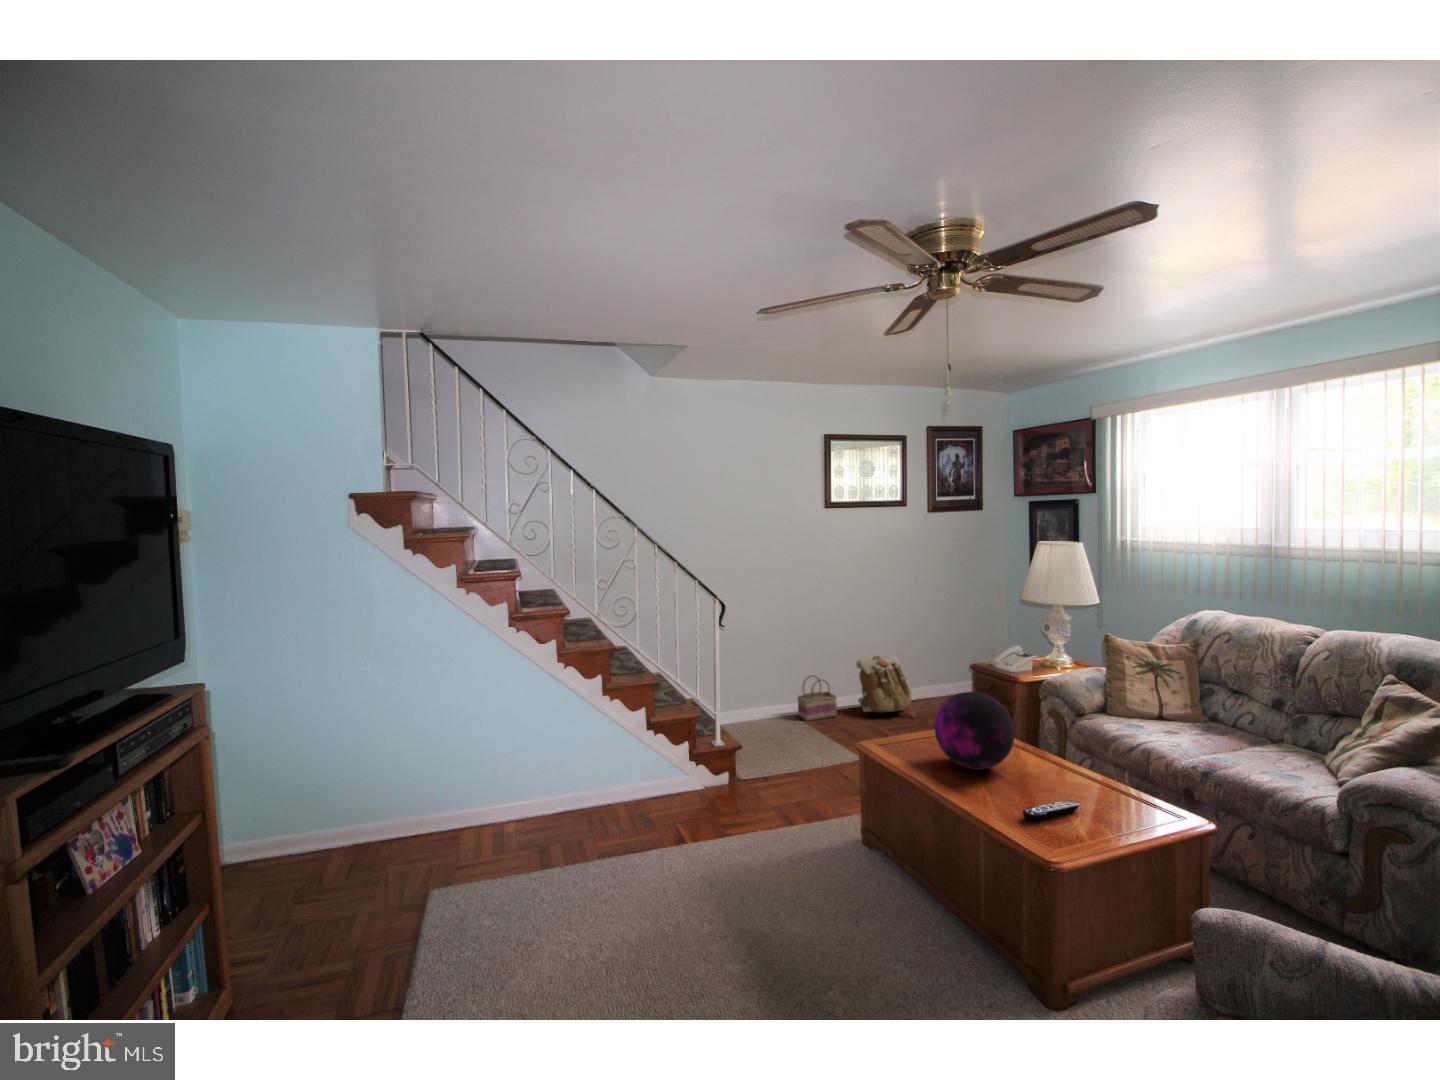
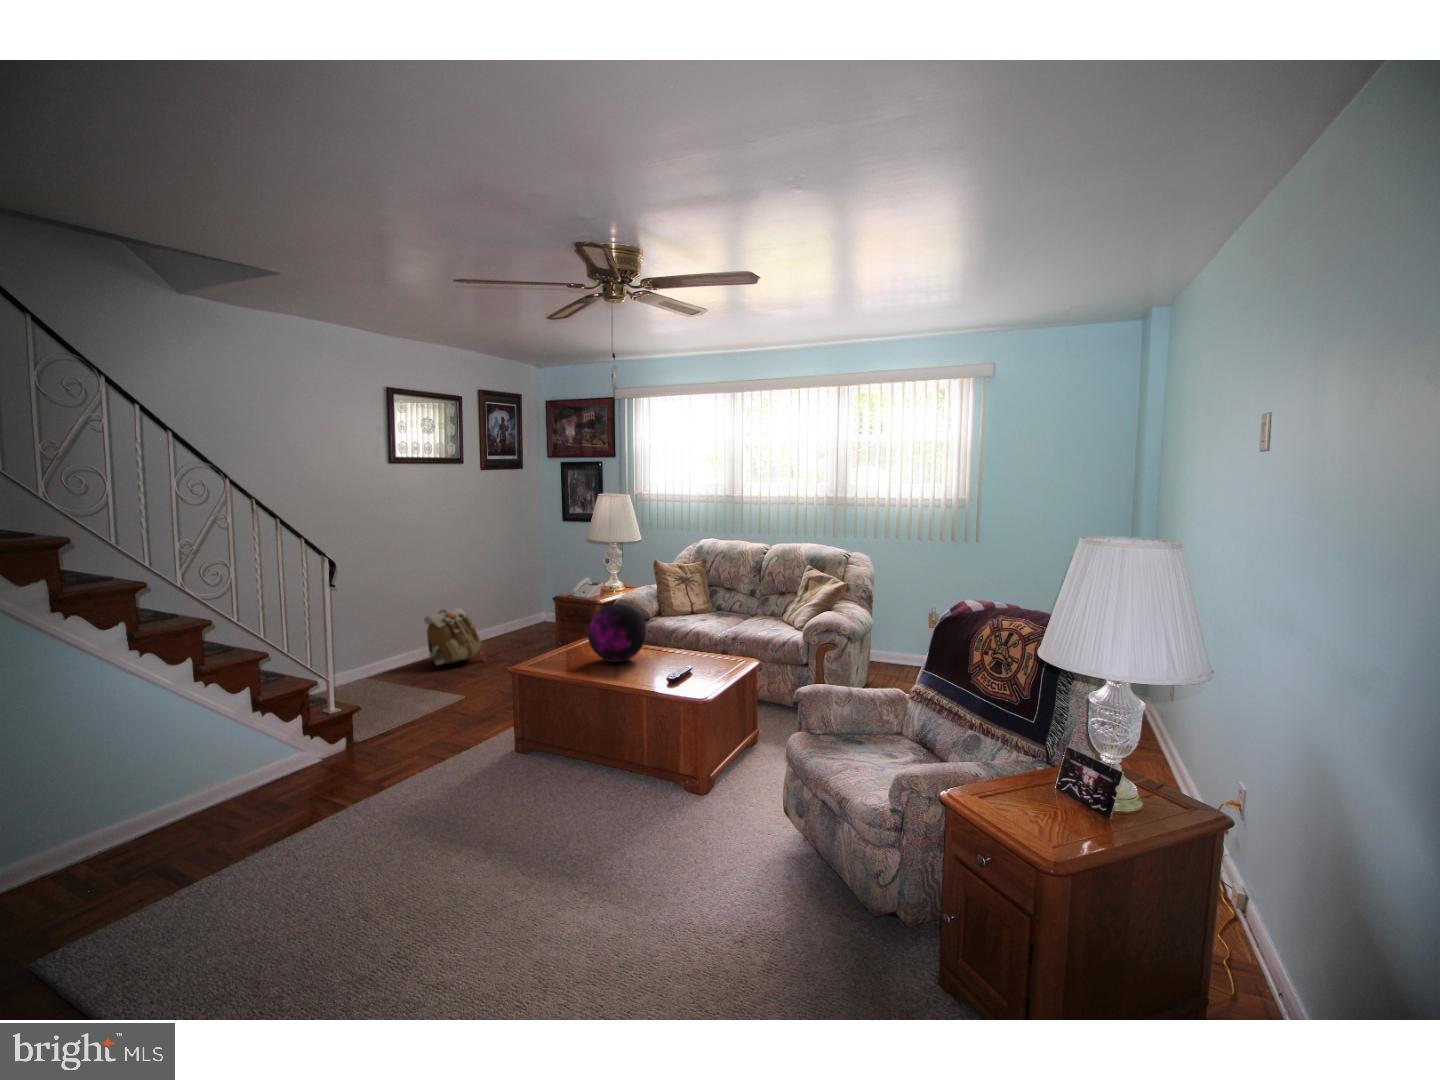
basket: present [798,675,837,721] -> none [366,637,410,685]

